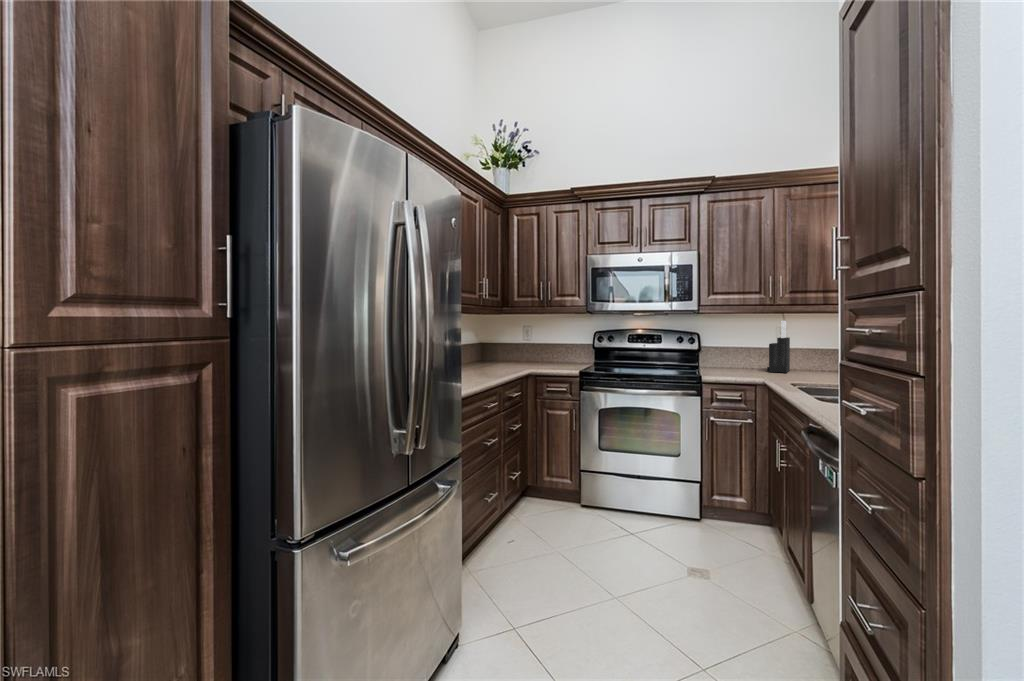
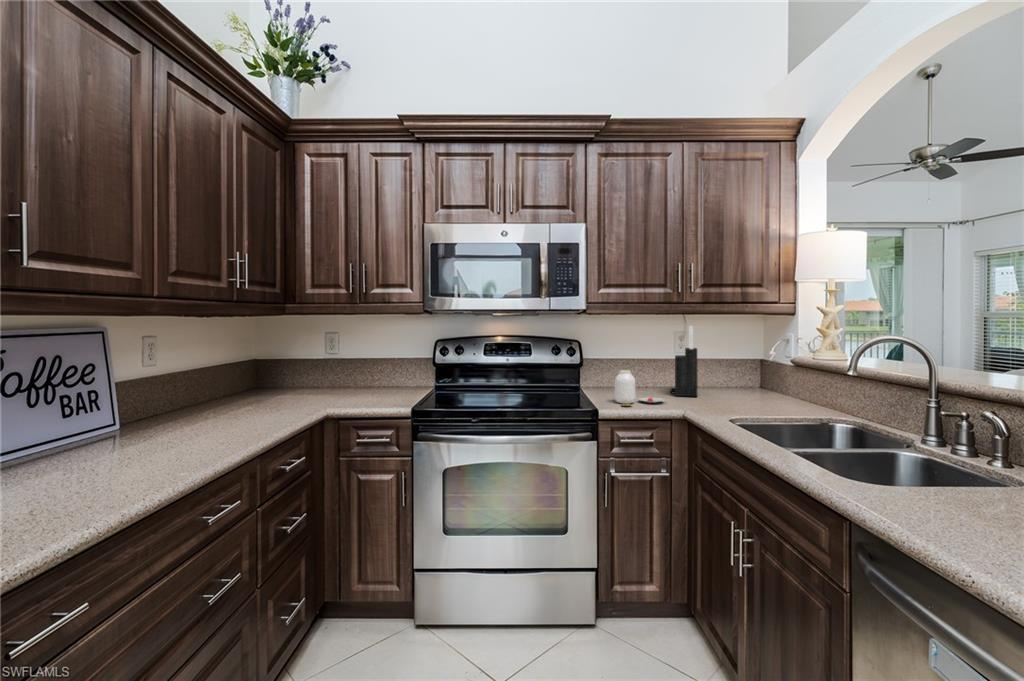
jar: none [719,352,760,376] -> present [615,370,664,406]

